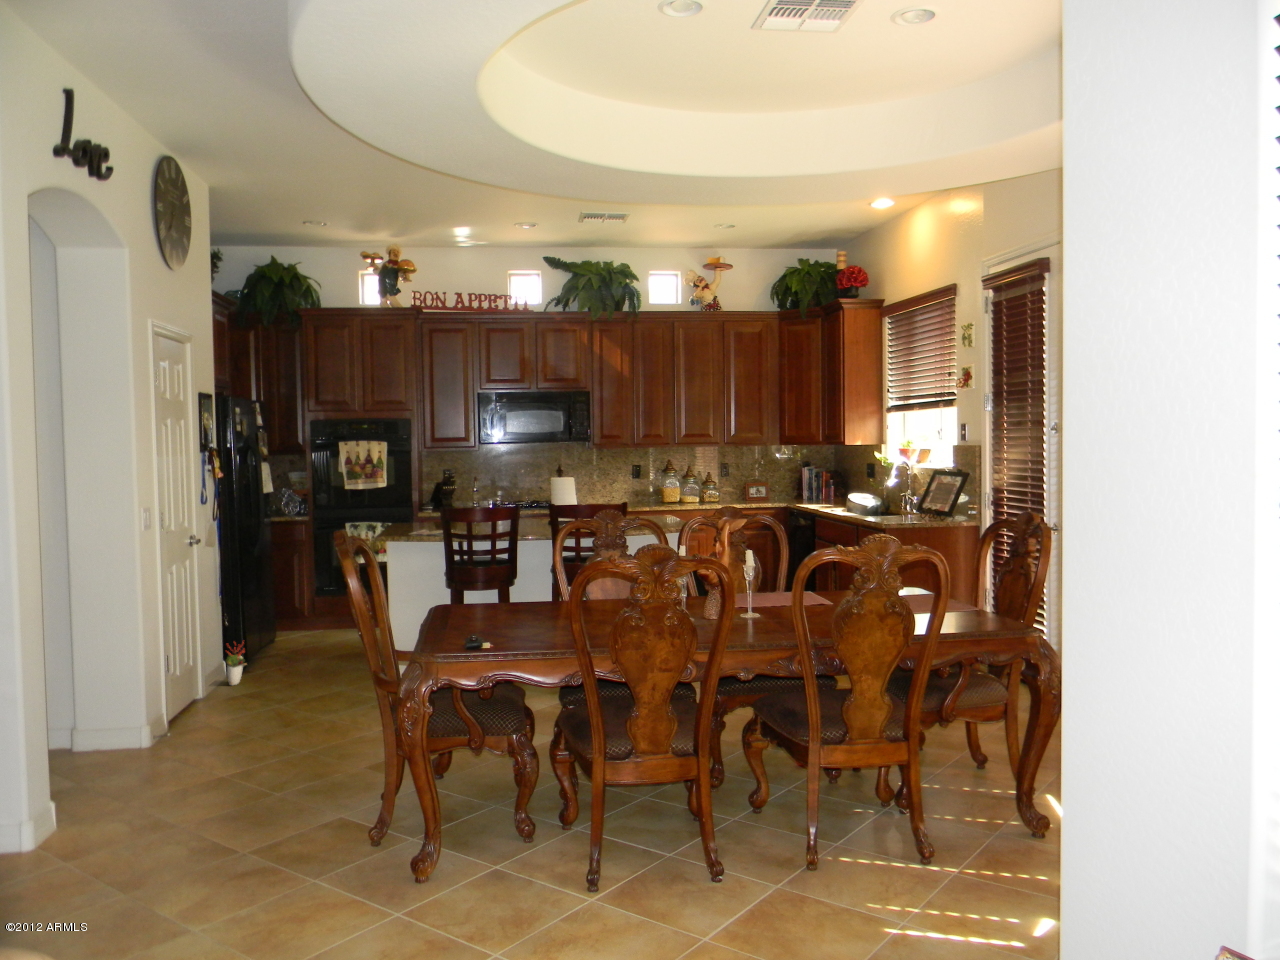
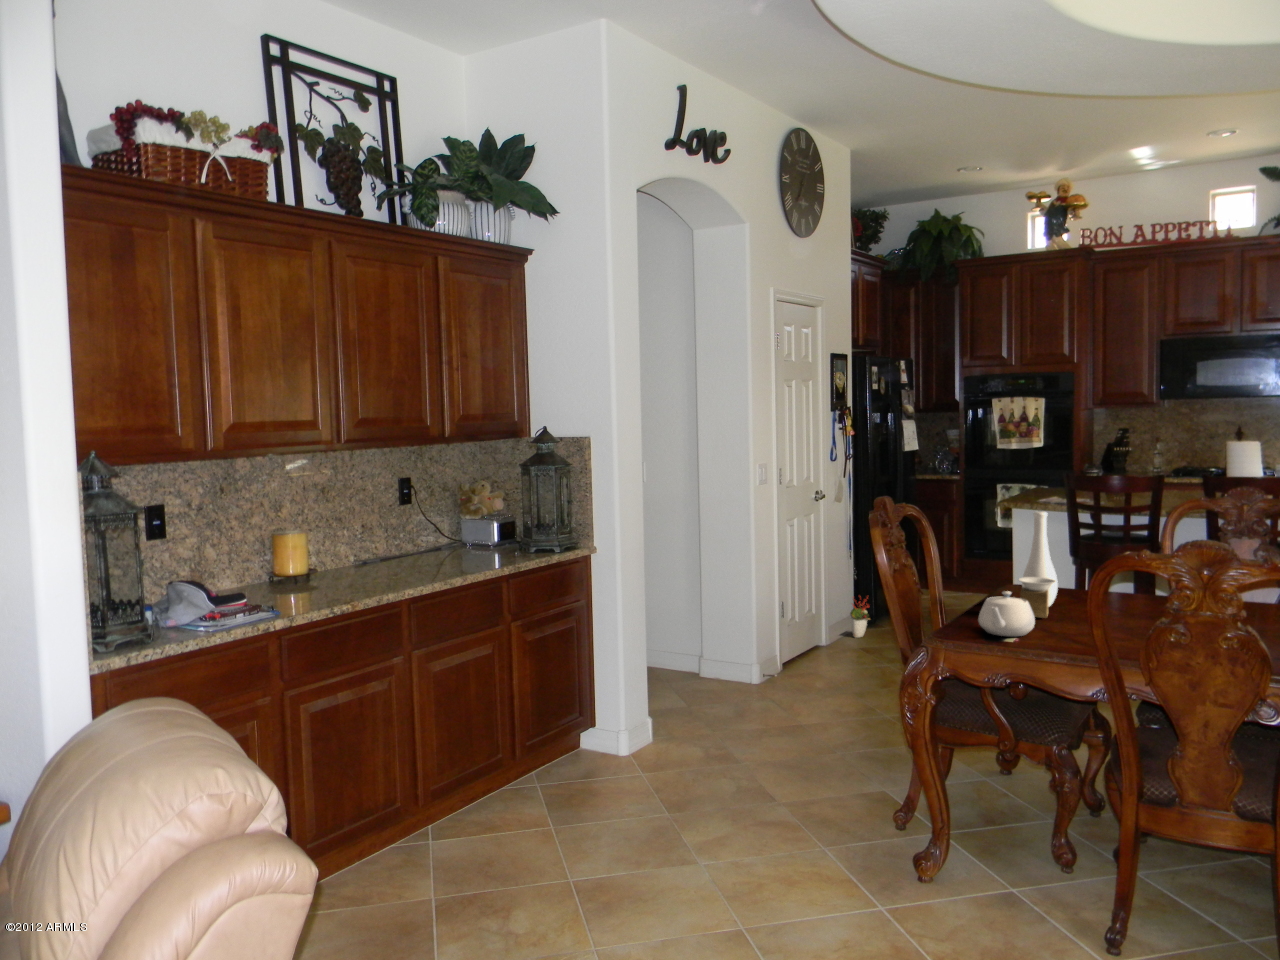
vase: none [472,537,506,627] -> present [1019,511,1058,618]
teapot: none [460,606,507,644] -> present [978,591,1035,636]

